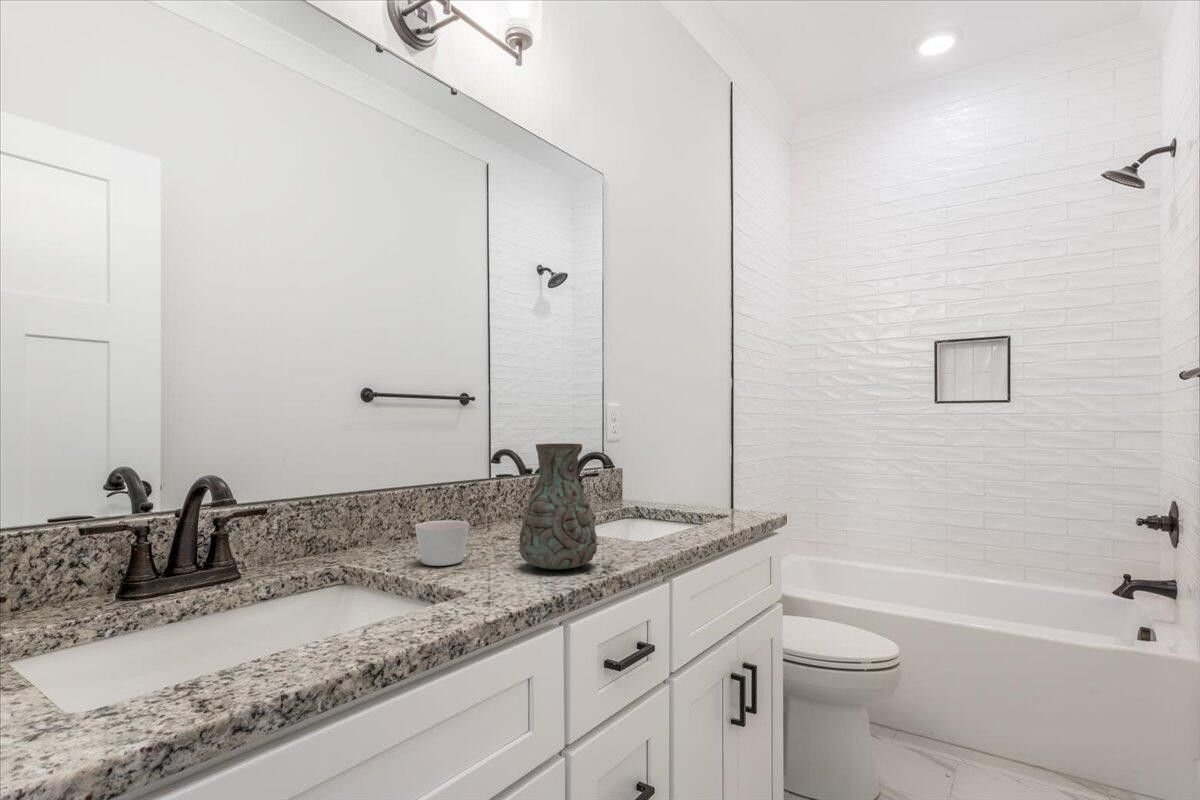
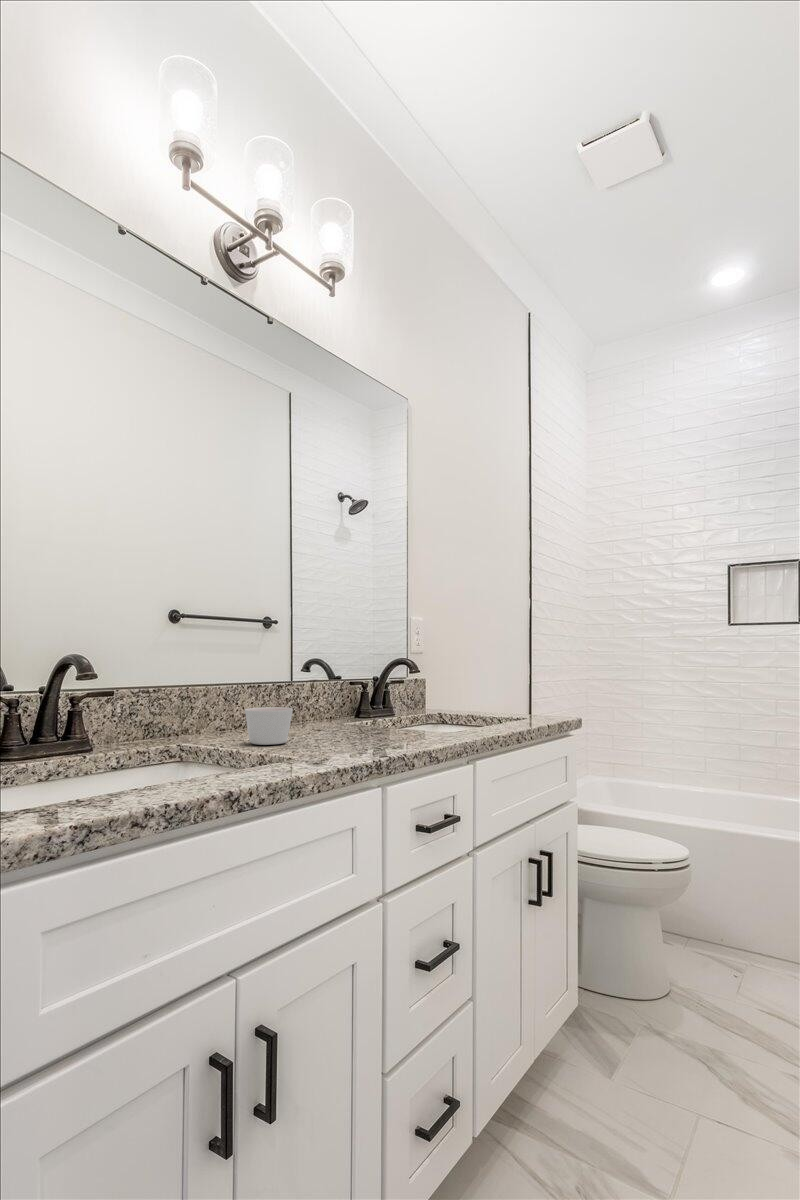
decorative vase: present [519,443,597,569] -> none [339,635,407,746]

